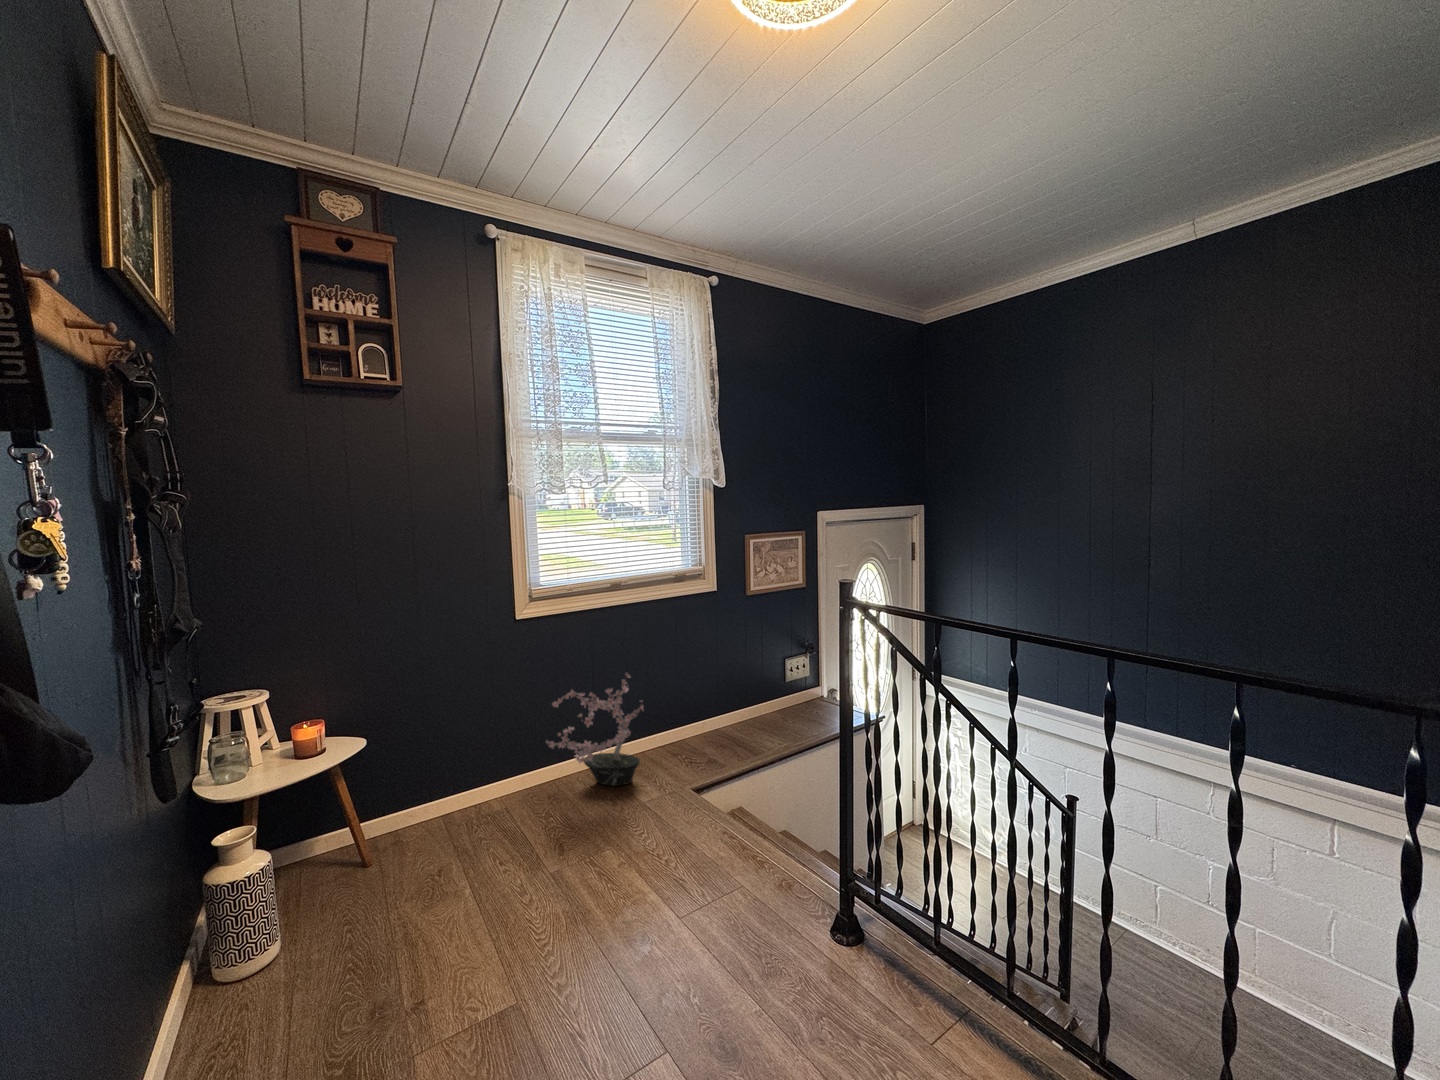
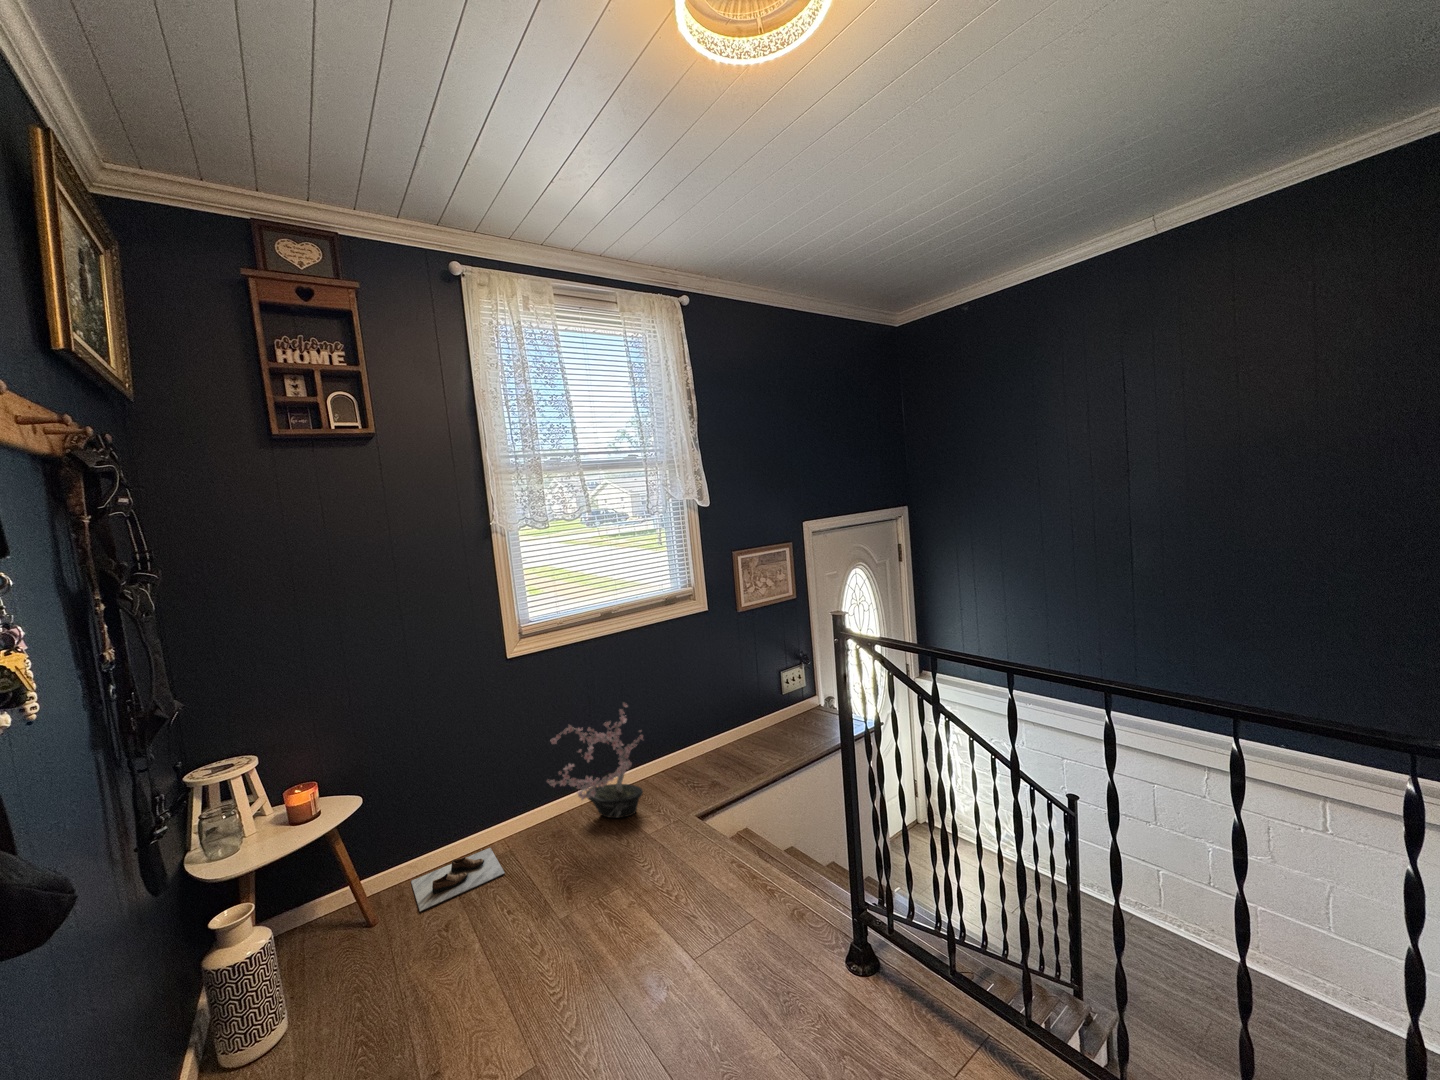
shoe: none [407,804,499,857] -> present [411,848,505,912]

